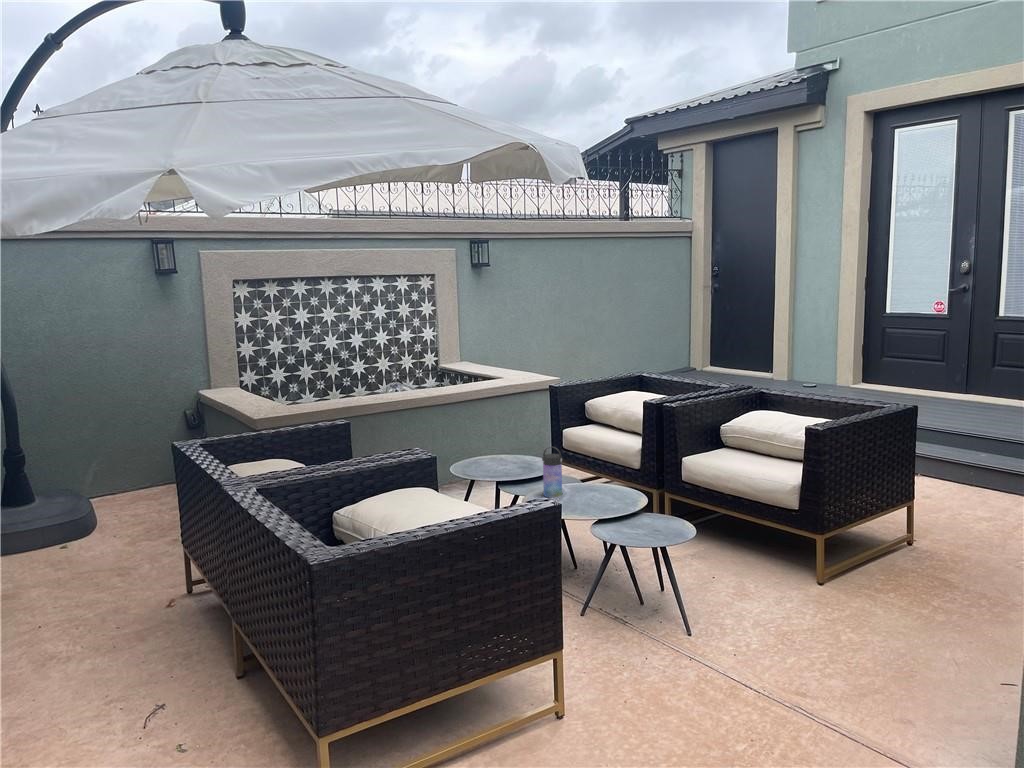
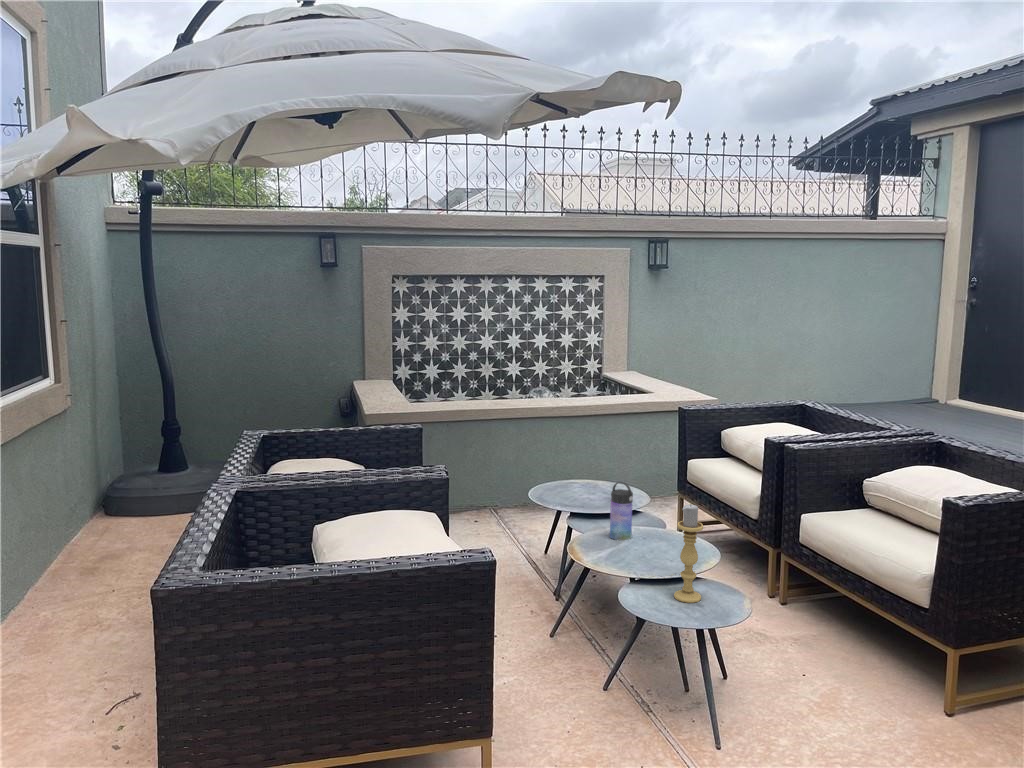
candle holder: none [629,452,651,533] -> present [674,504,703,603]

